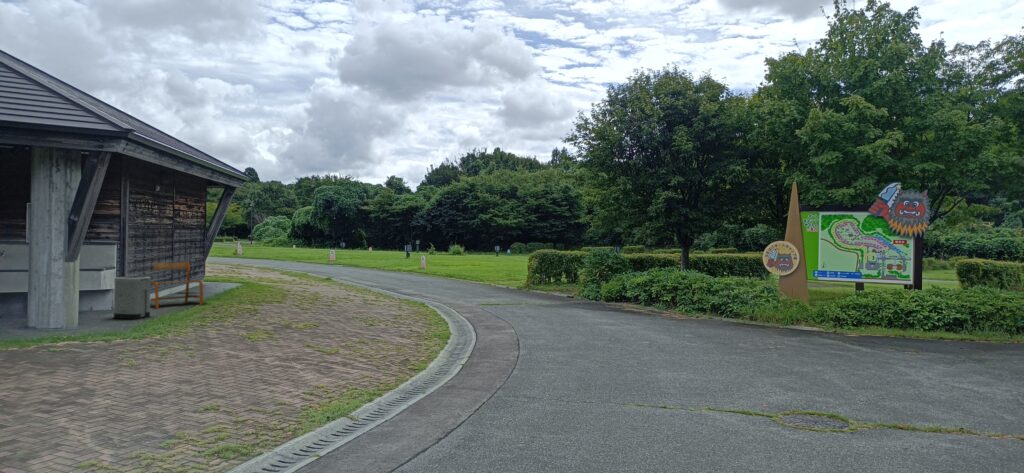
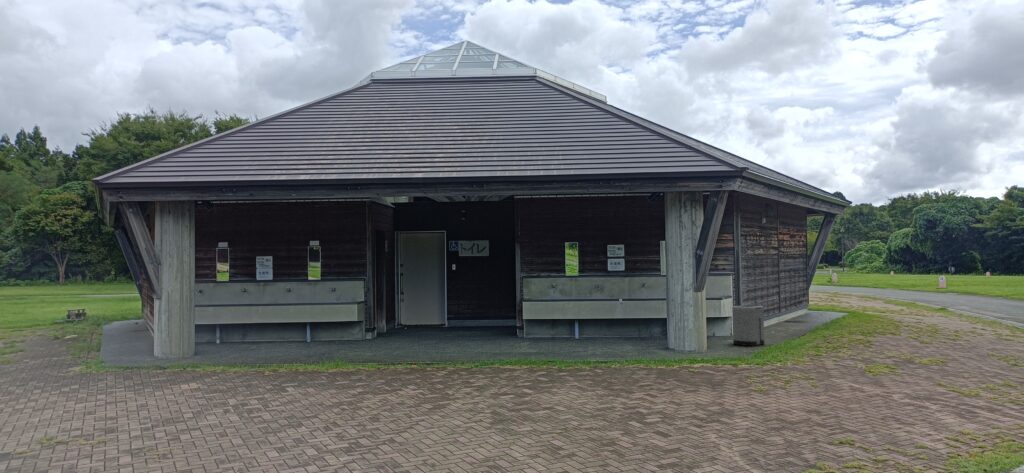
bench: present [150,262,203,309] -> none [756,291,813,337]

